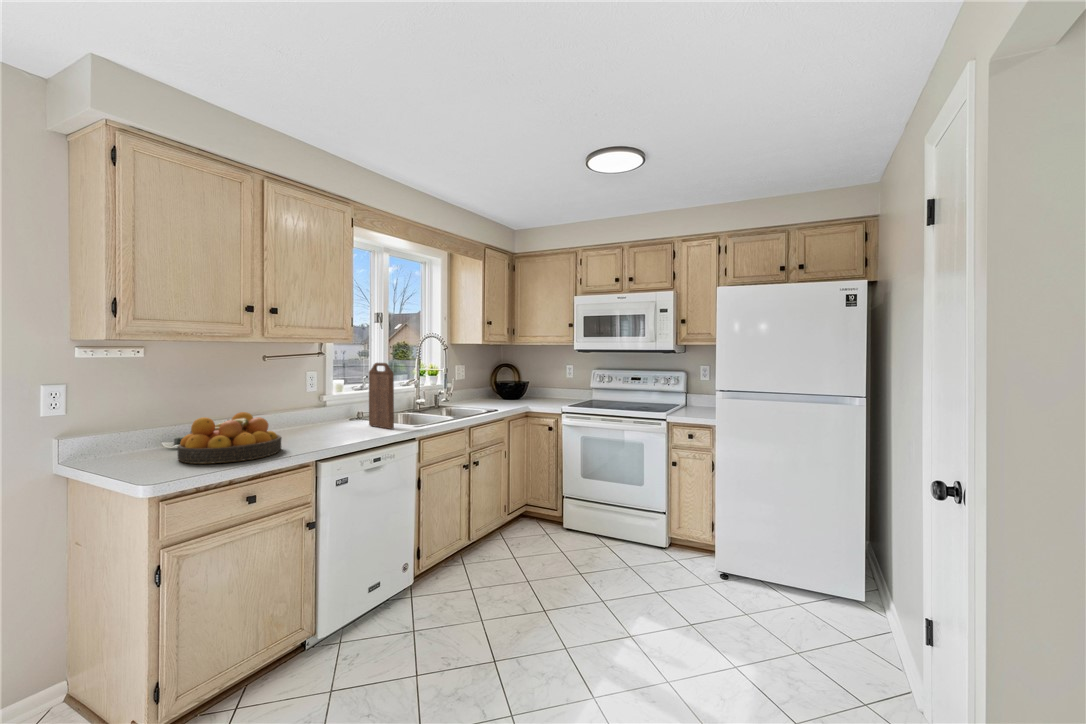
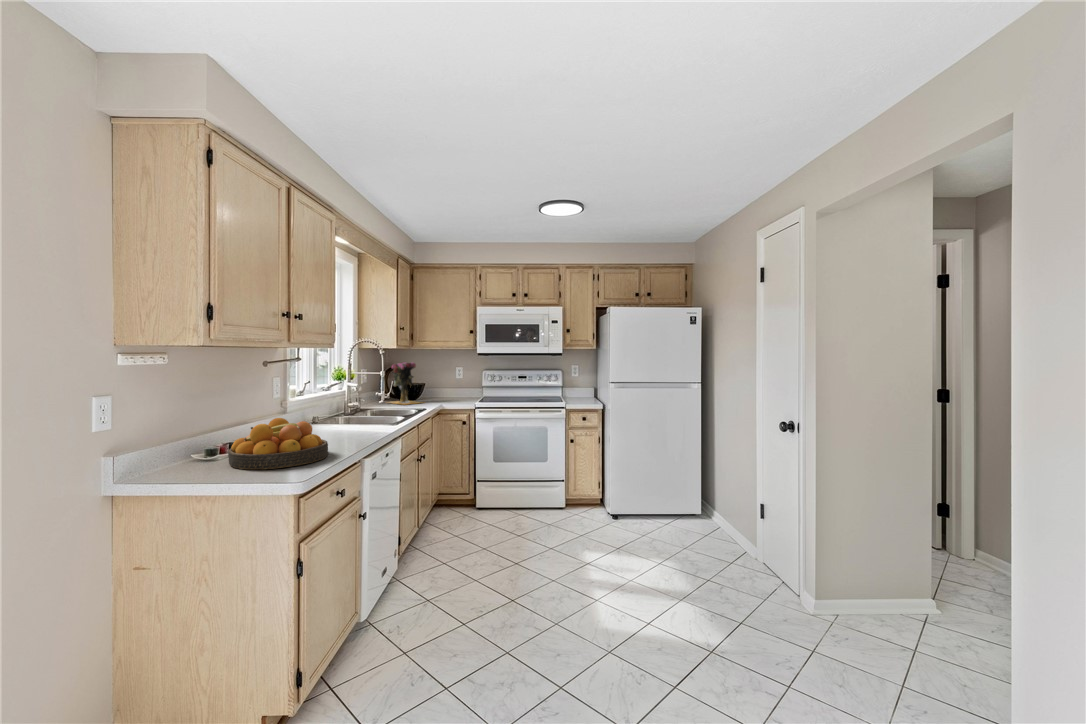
vase: none [483,359,521,404] -> present [388,363,422,405]
cutting board: present [369,363,394,429] -> none [339,367,374,429]

